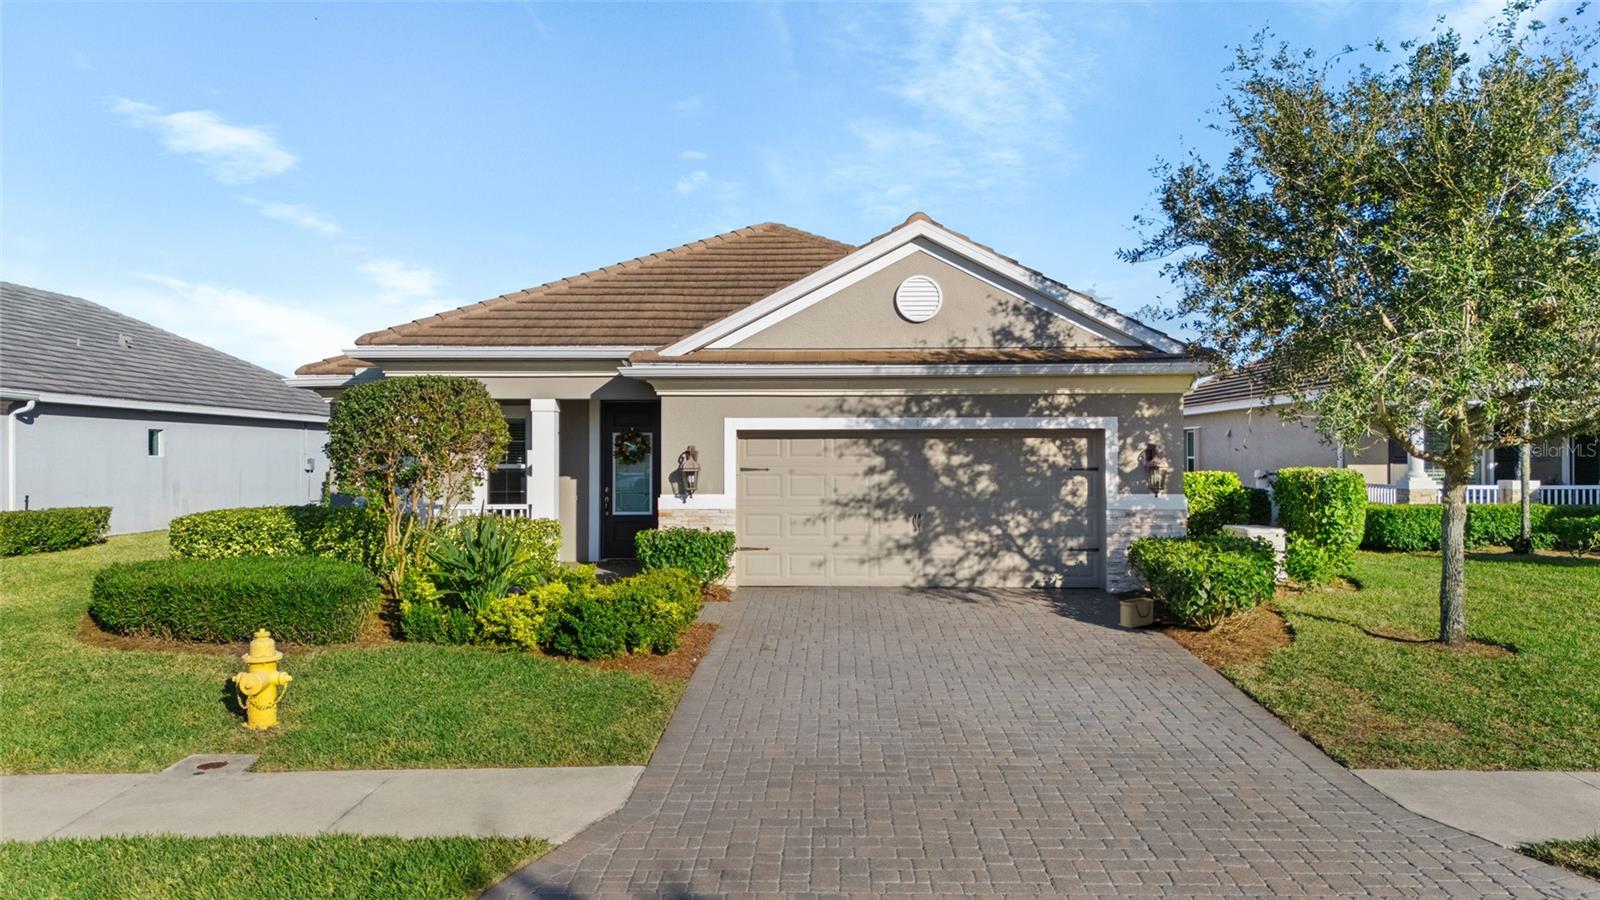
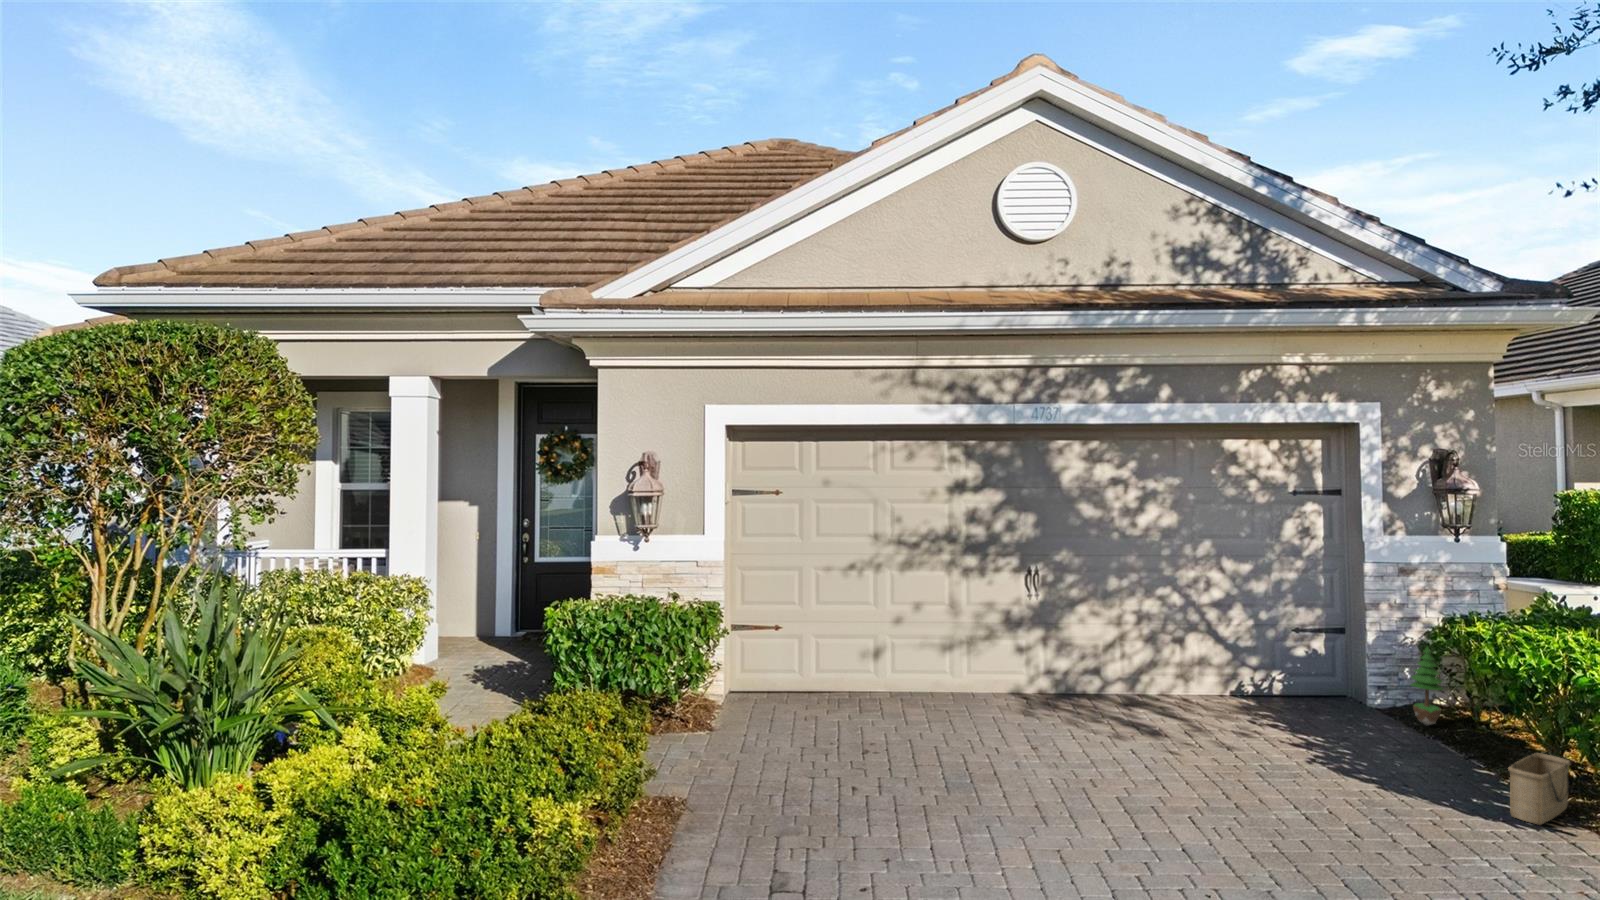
potted tree: none [1117,554,1134,599] -> present [1410,647,1443,726]

